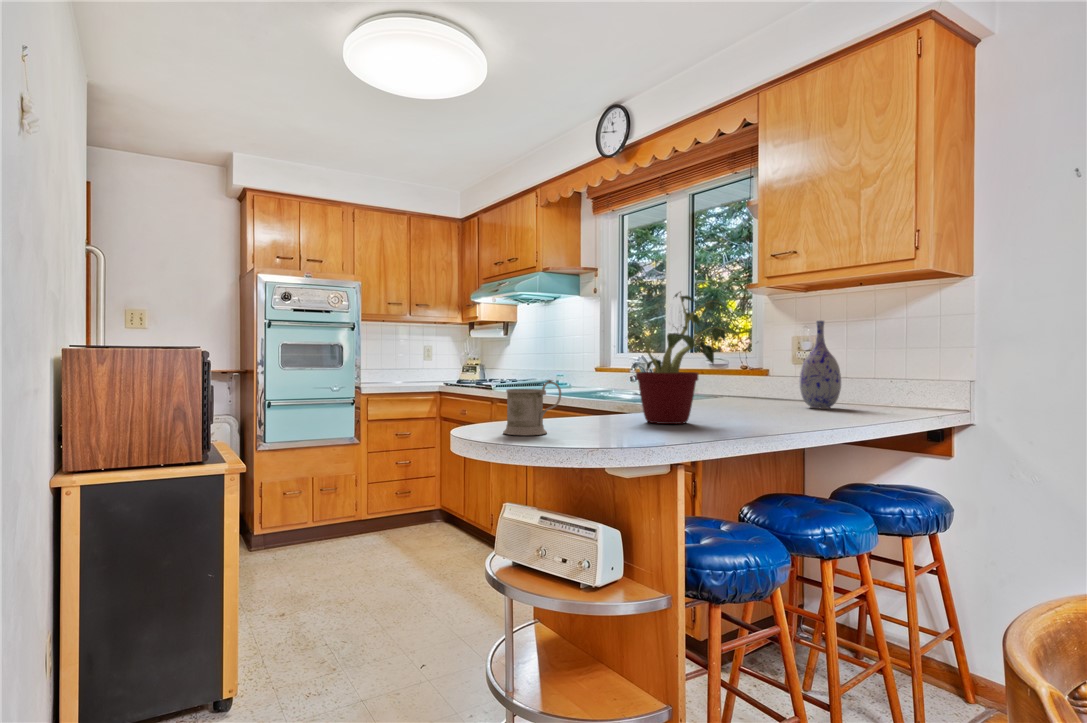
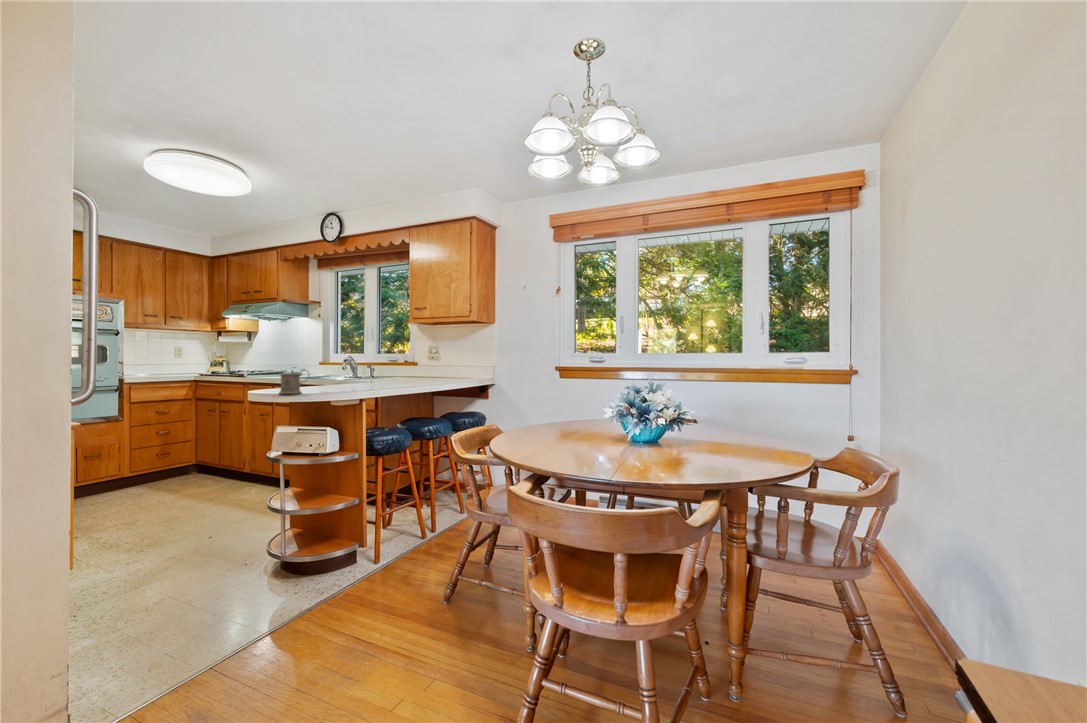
potted plant: present [629,292,726,424] -> none [340,328,392,388]
vase: present [800,321,841,408] -> none [428,341,445,380]

